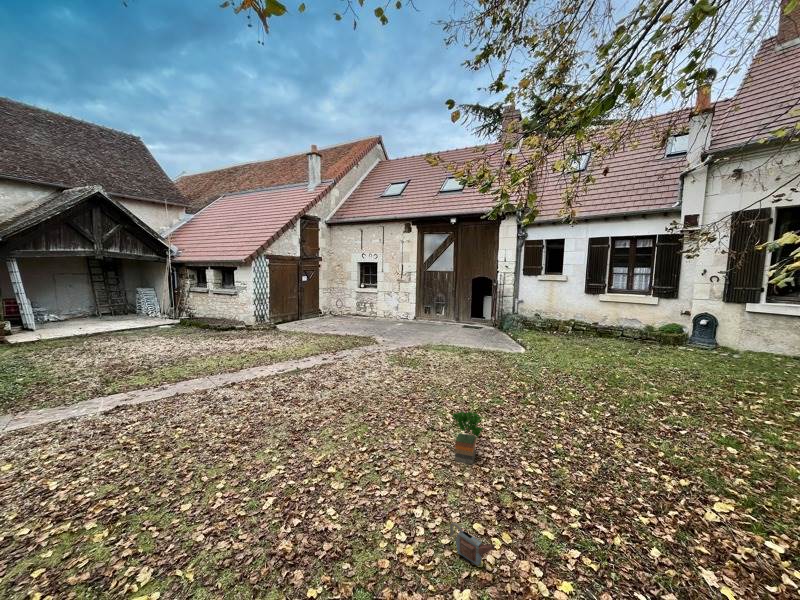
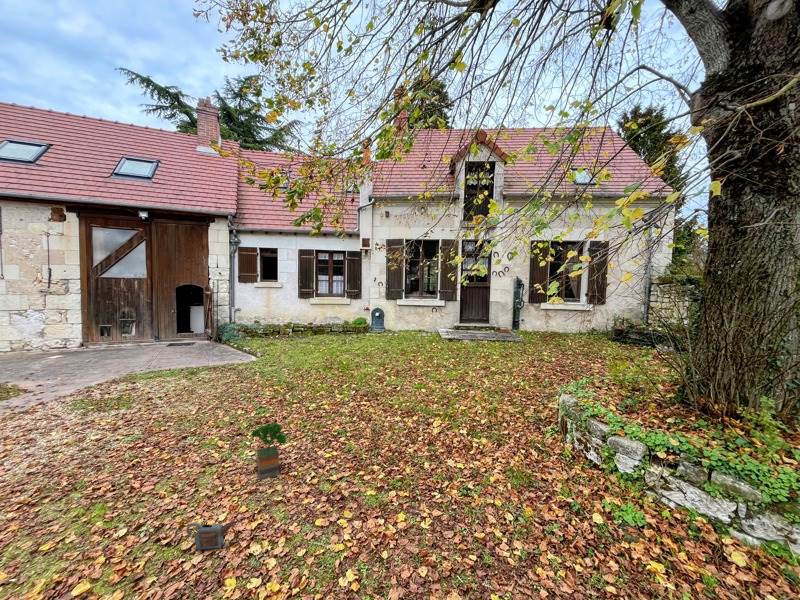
watering can: present [450,522,495,566] -> present [186,521,236,550]

